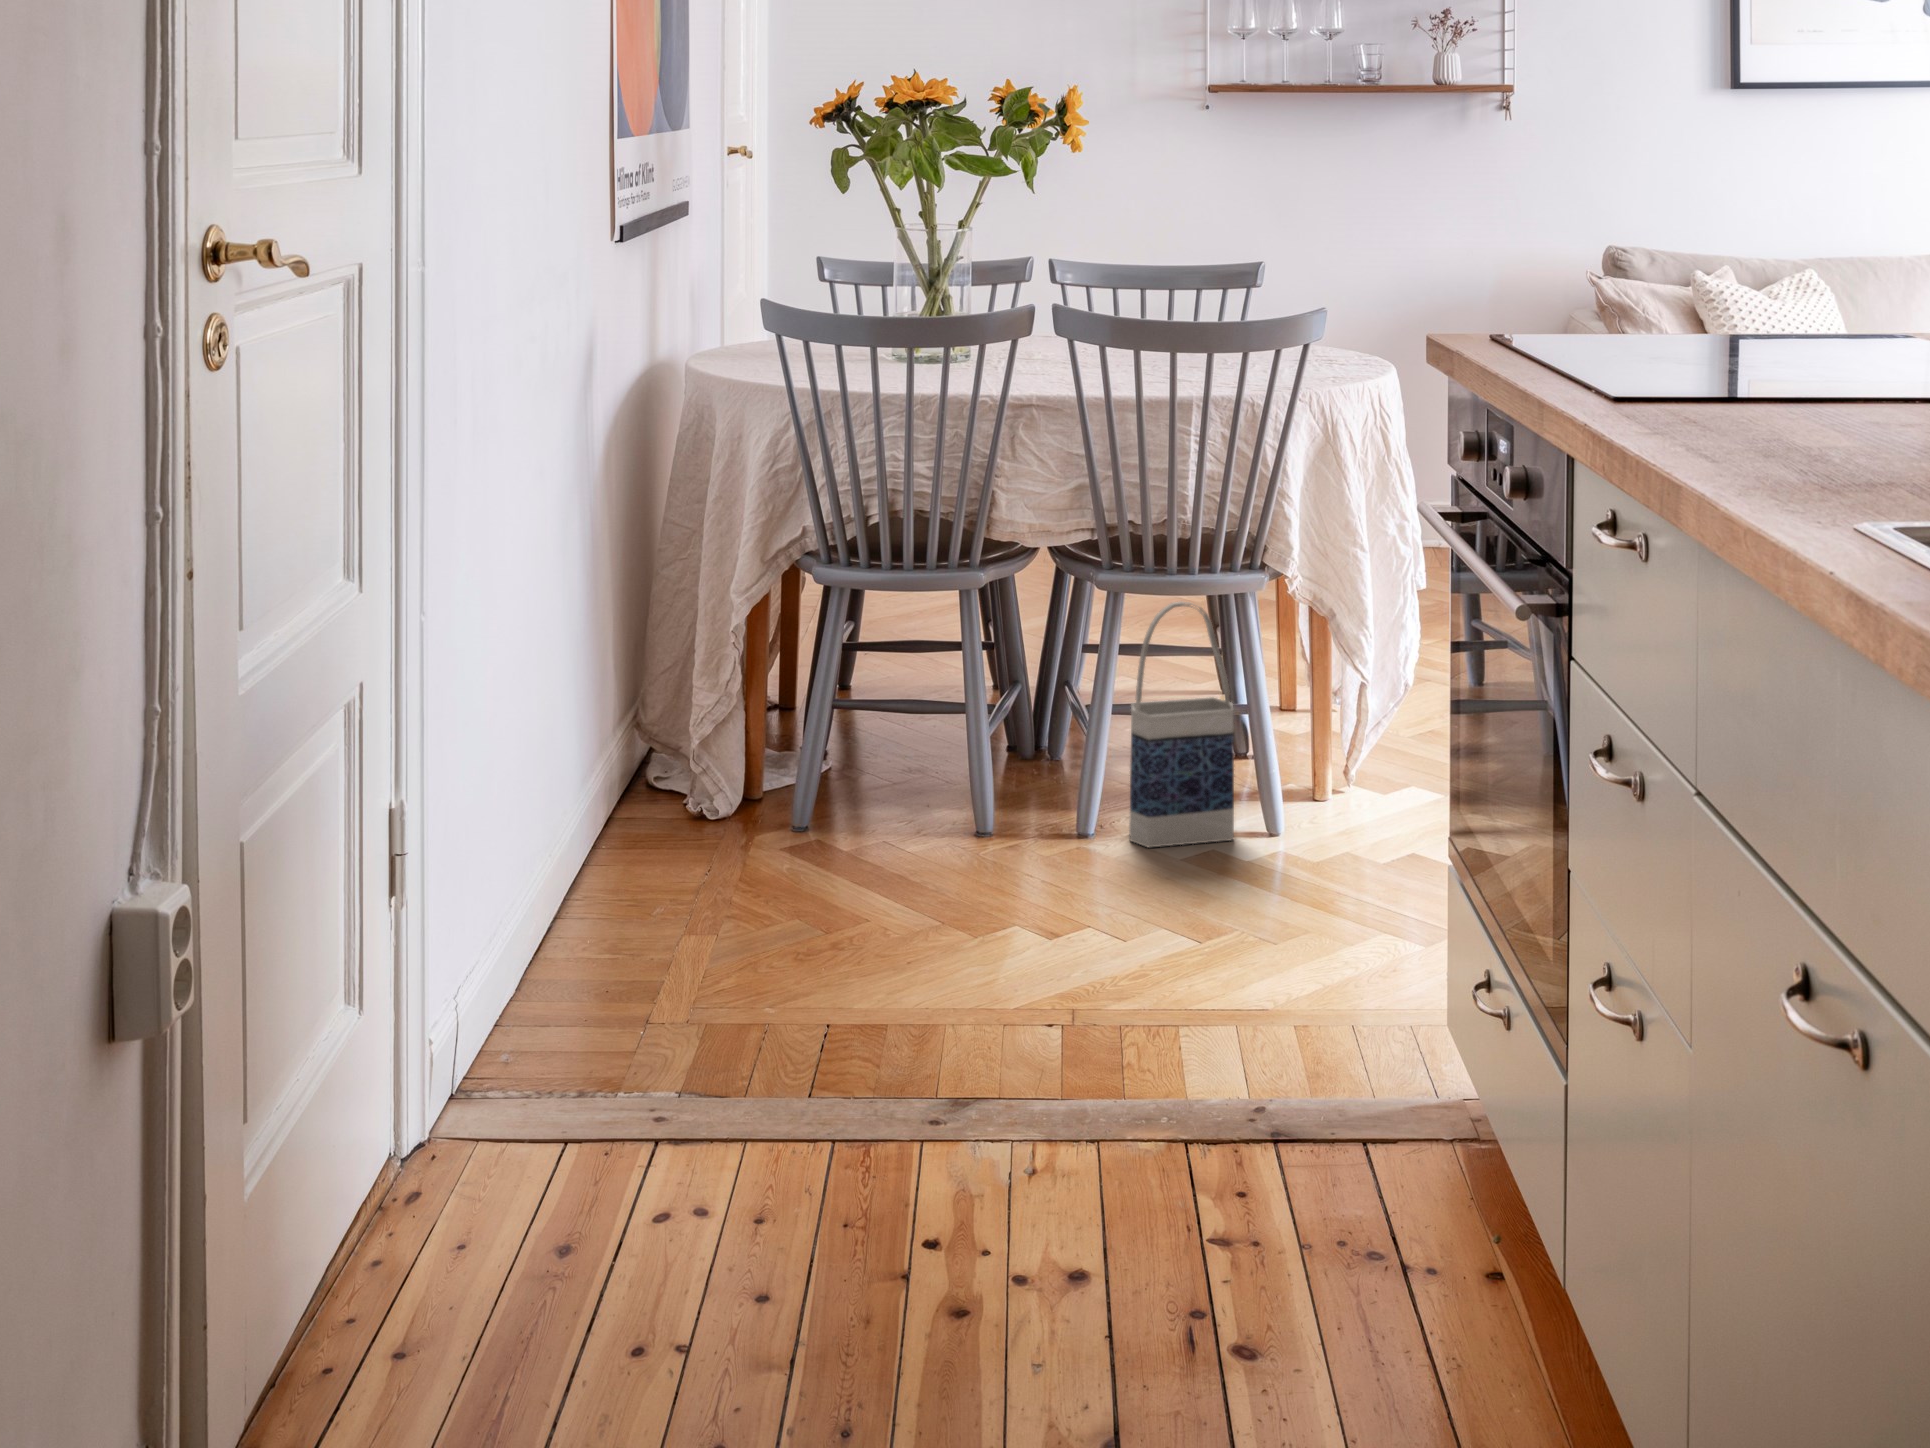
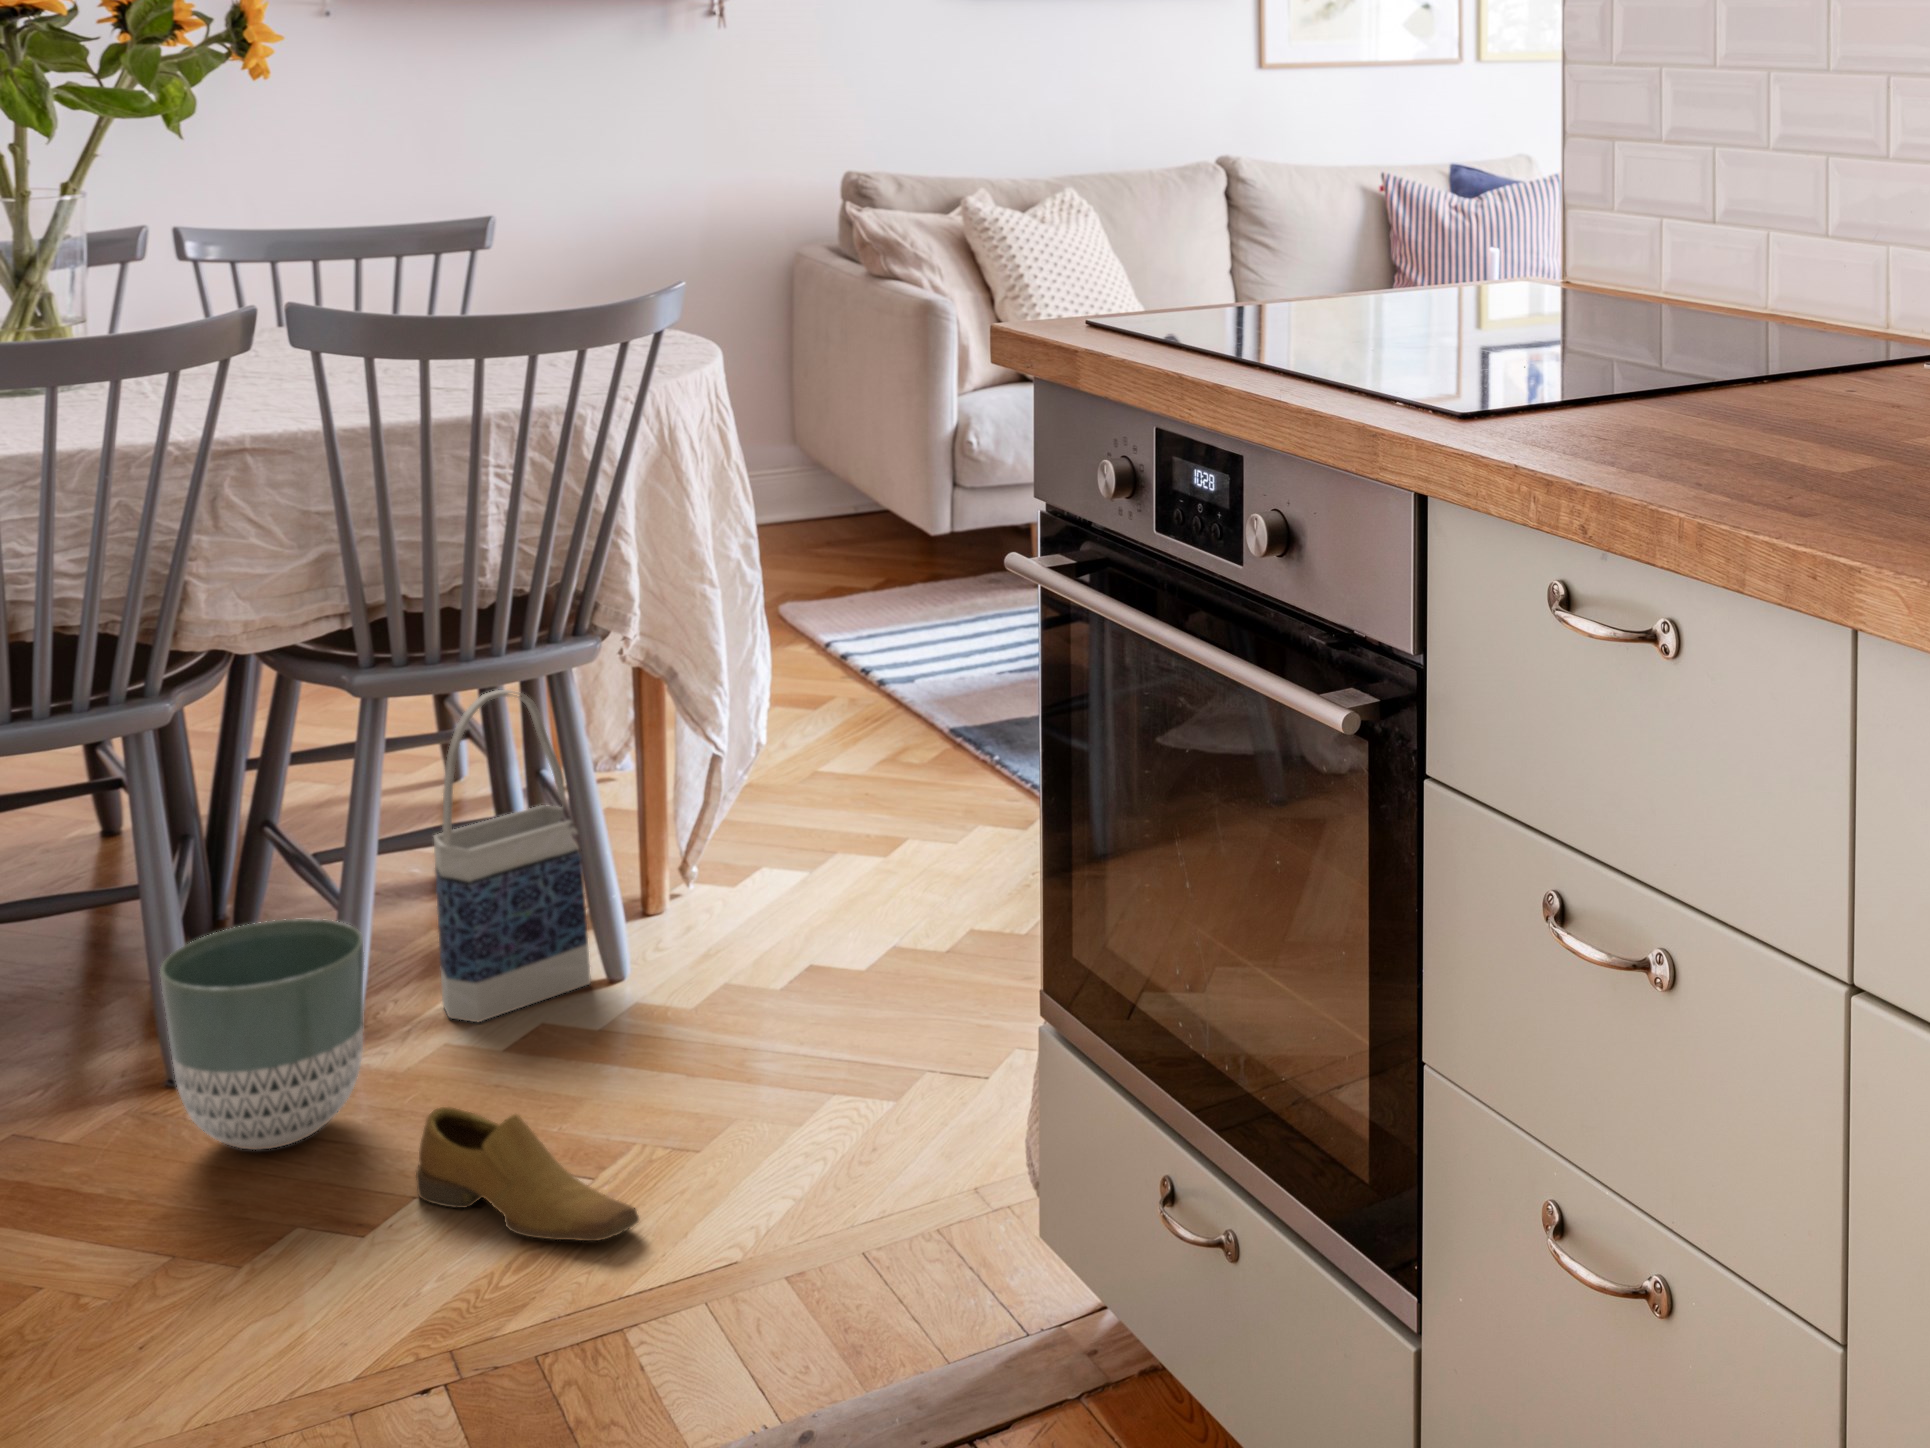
planter: none [933,735,1060,891] -> present [160,919,364,1150]
shoe: none [1066,880,1198,992] -> present [416,1107,639,1241]

